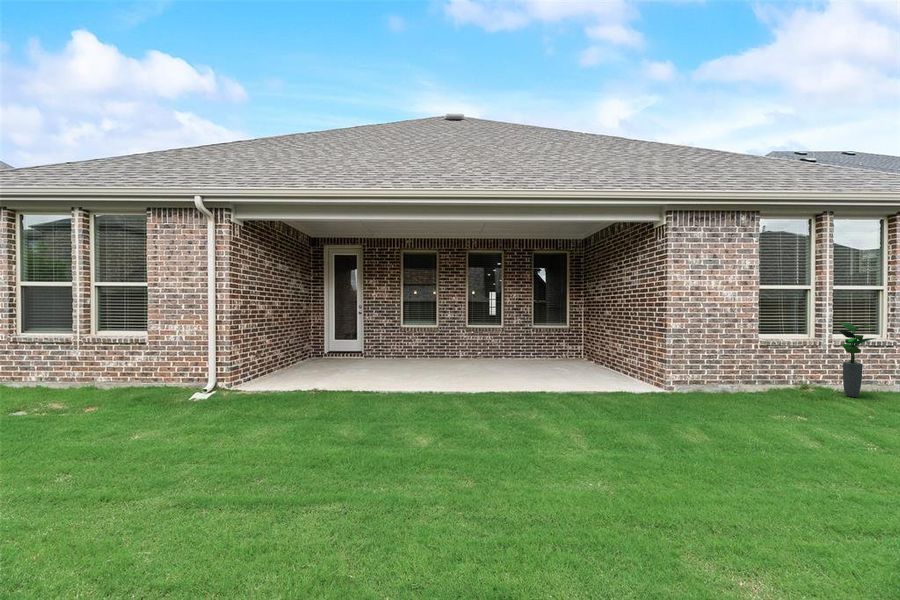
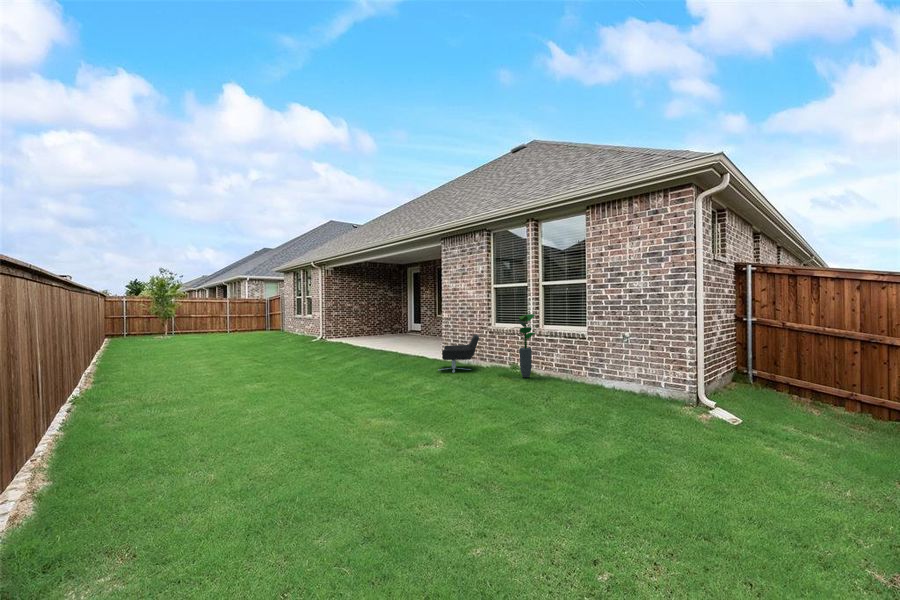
lounge chair: none [730,350,802,408] -> present [442,335,479,372]

